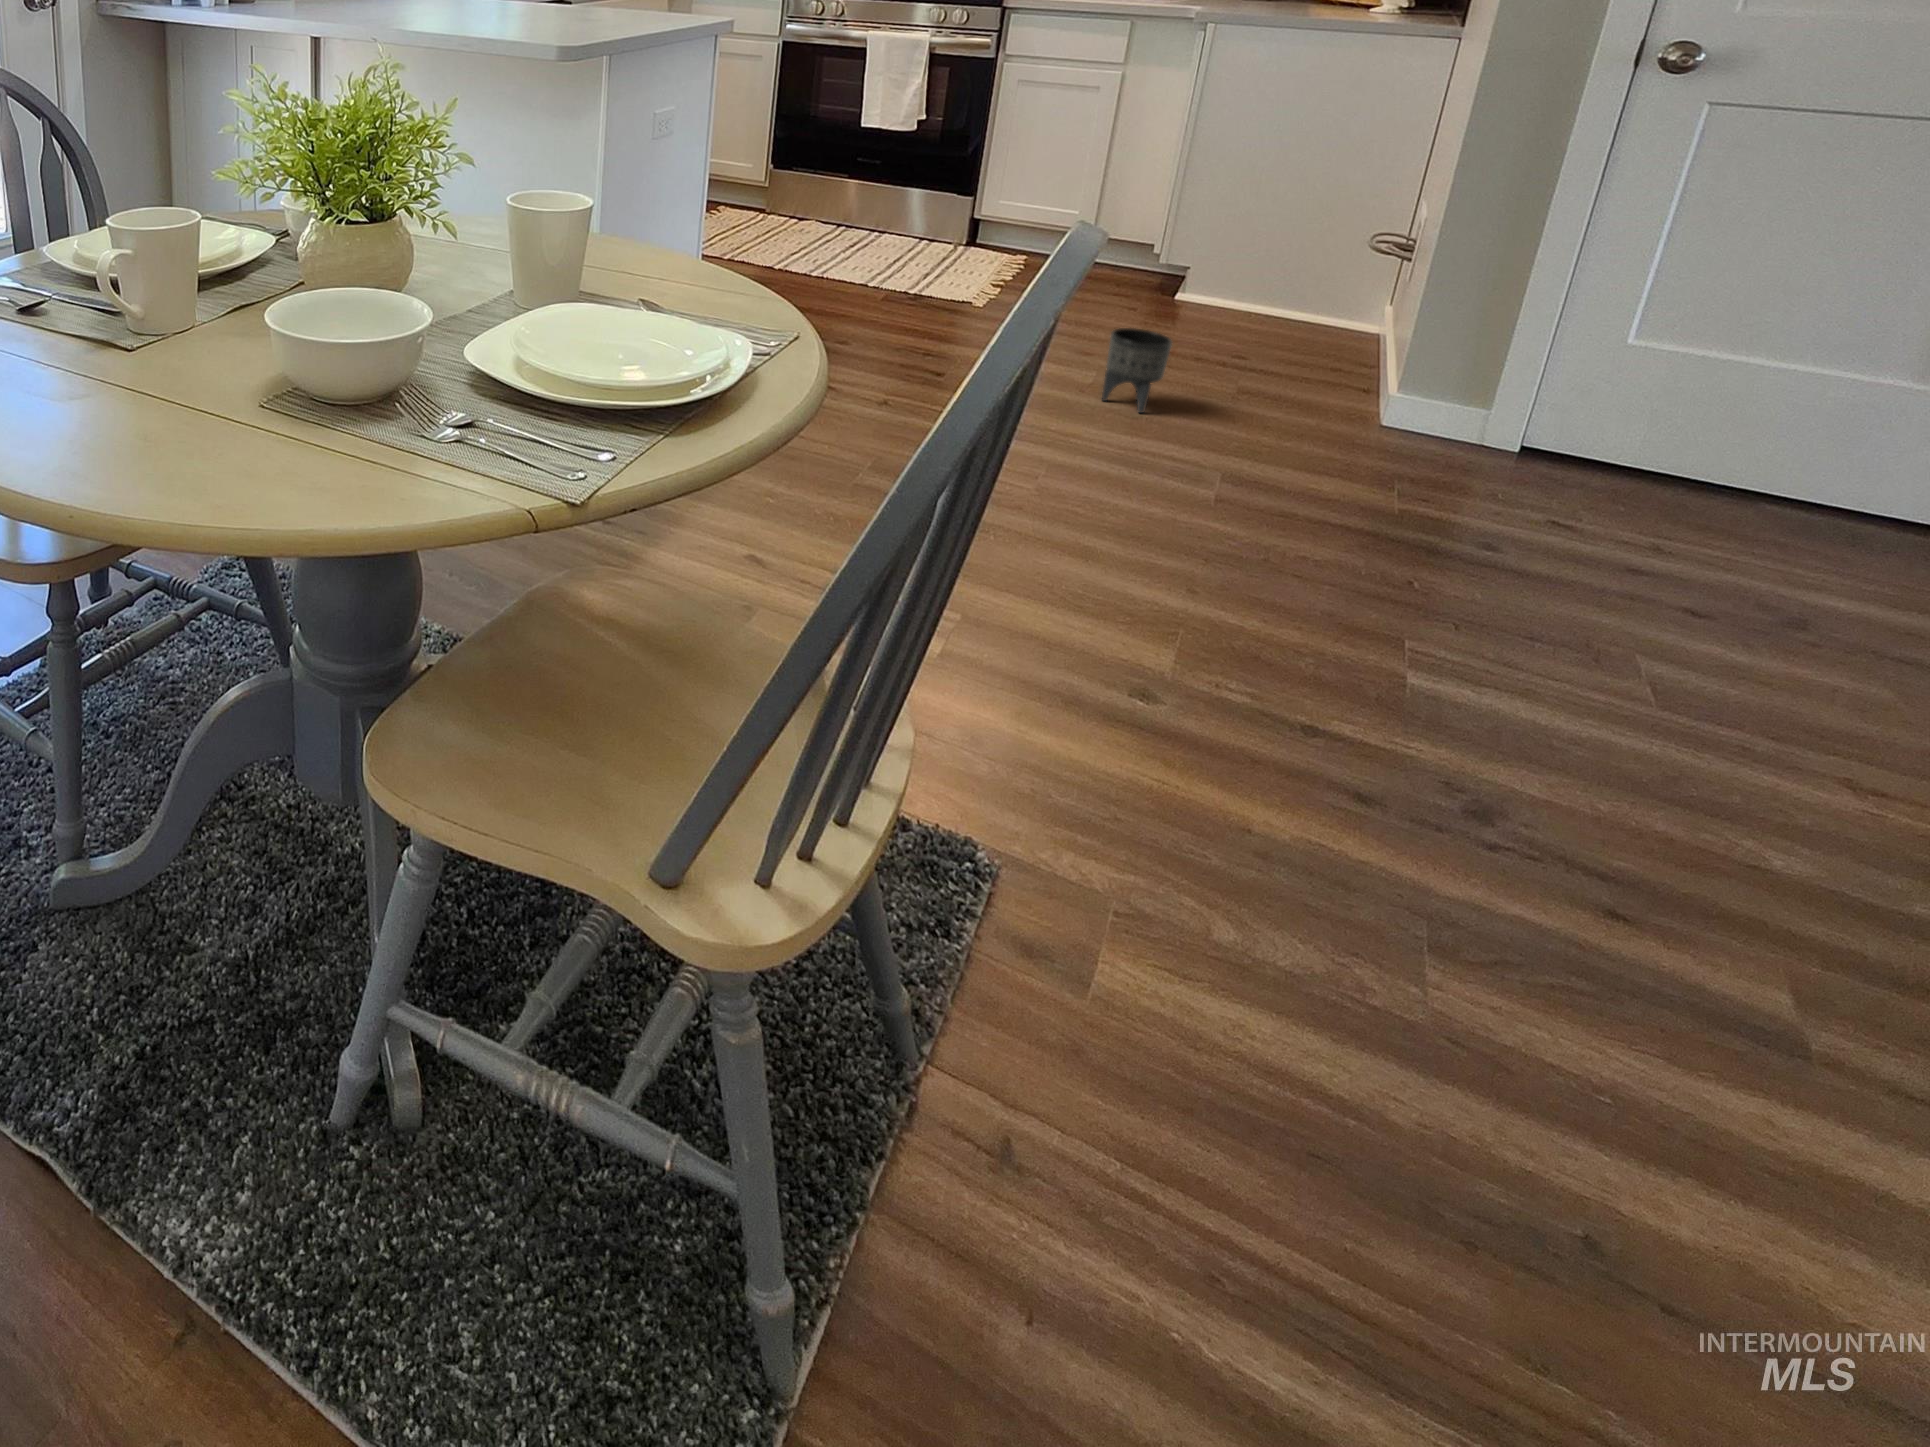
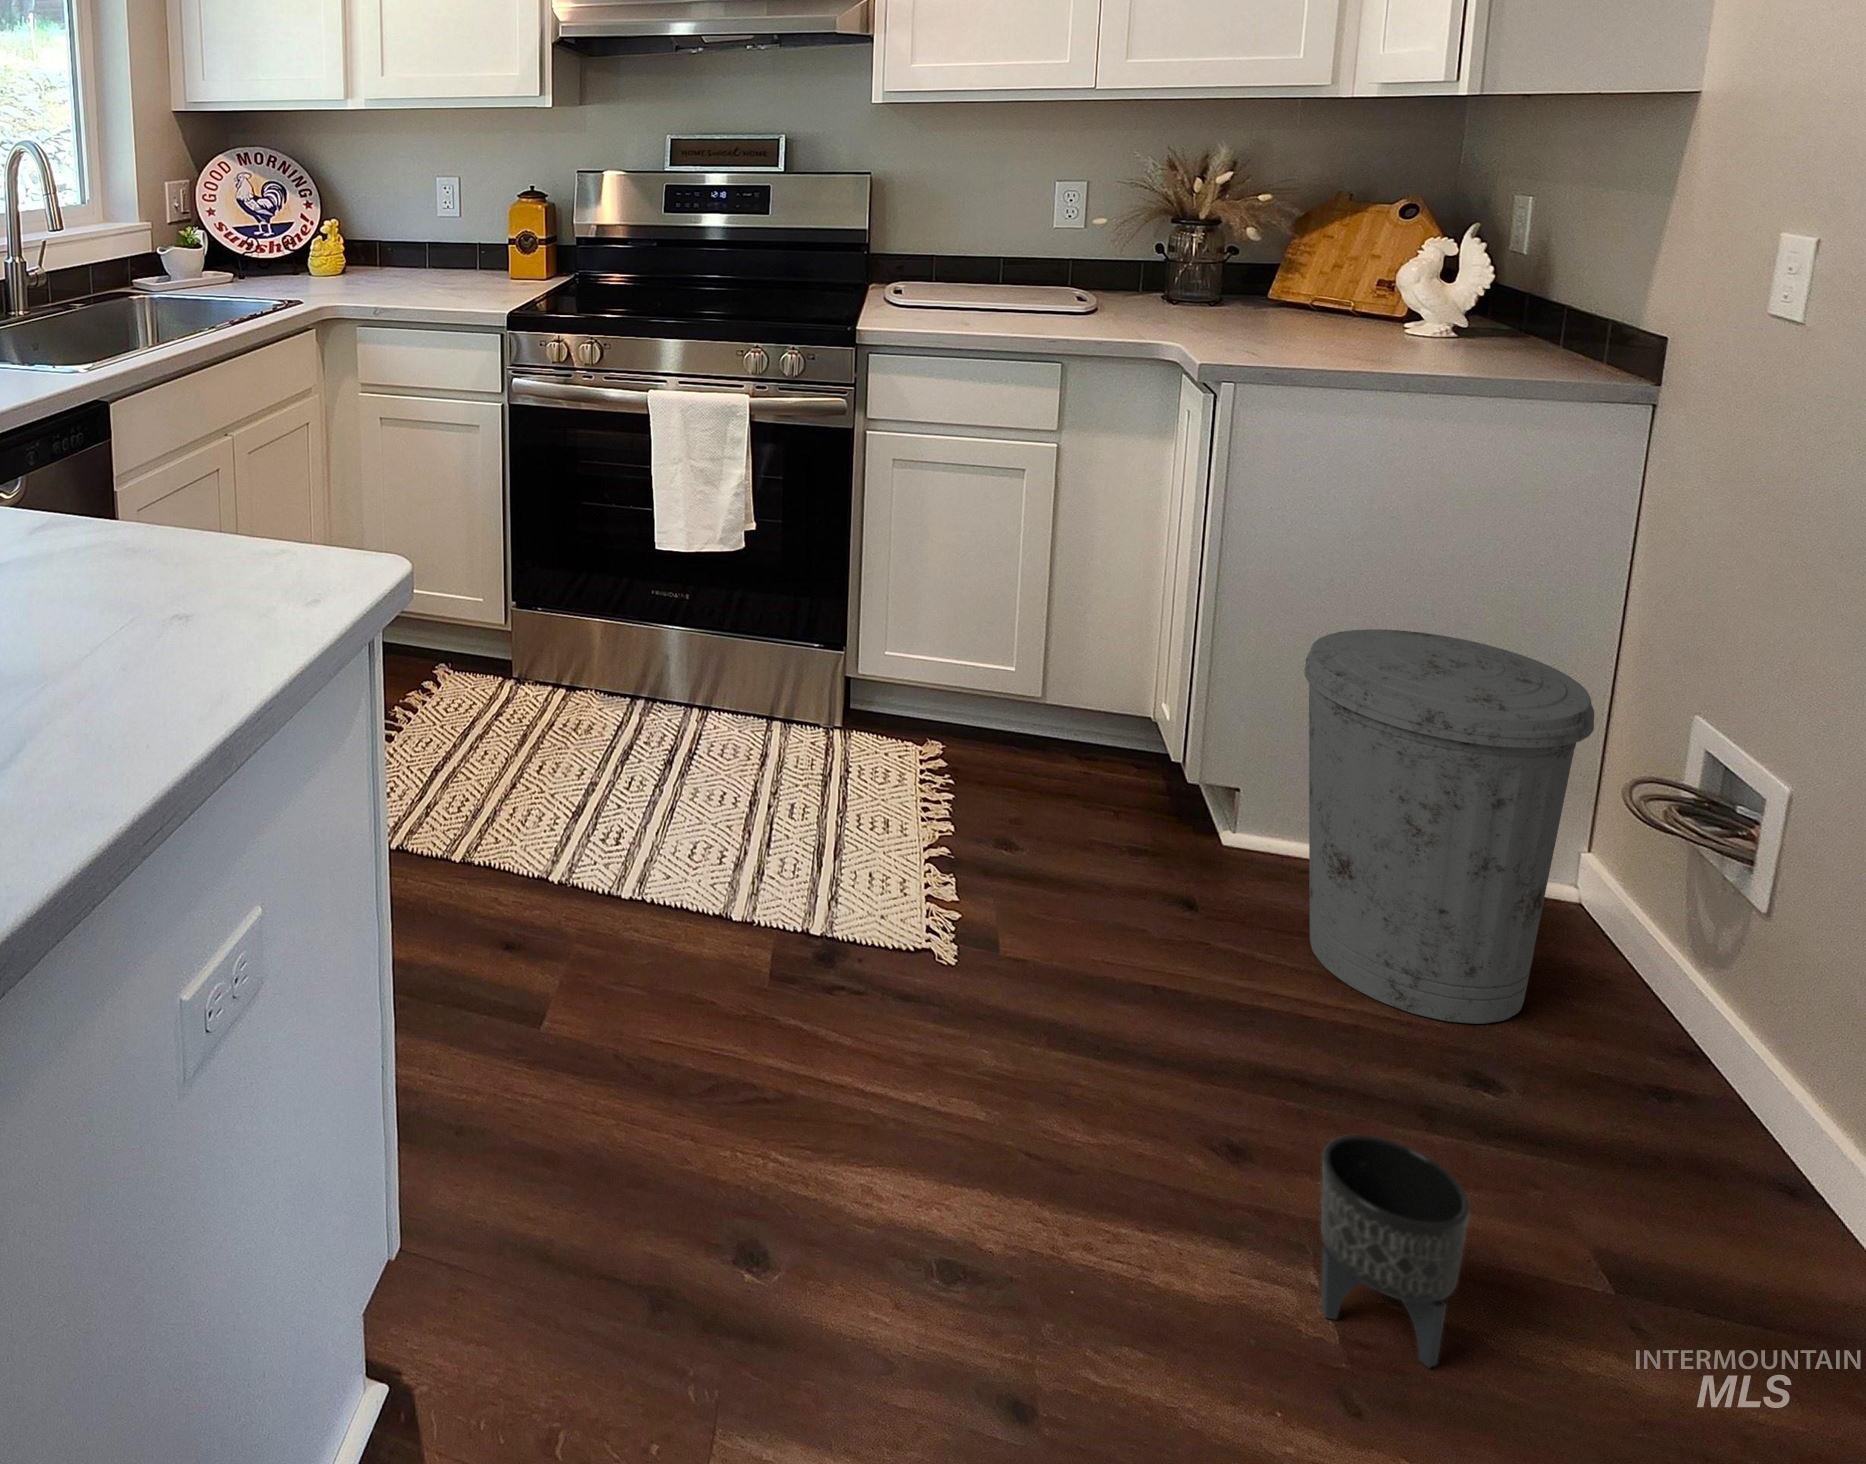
trash can: none [1195,162,1366,356] -> present [1304,629,1594,1024]

